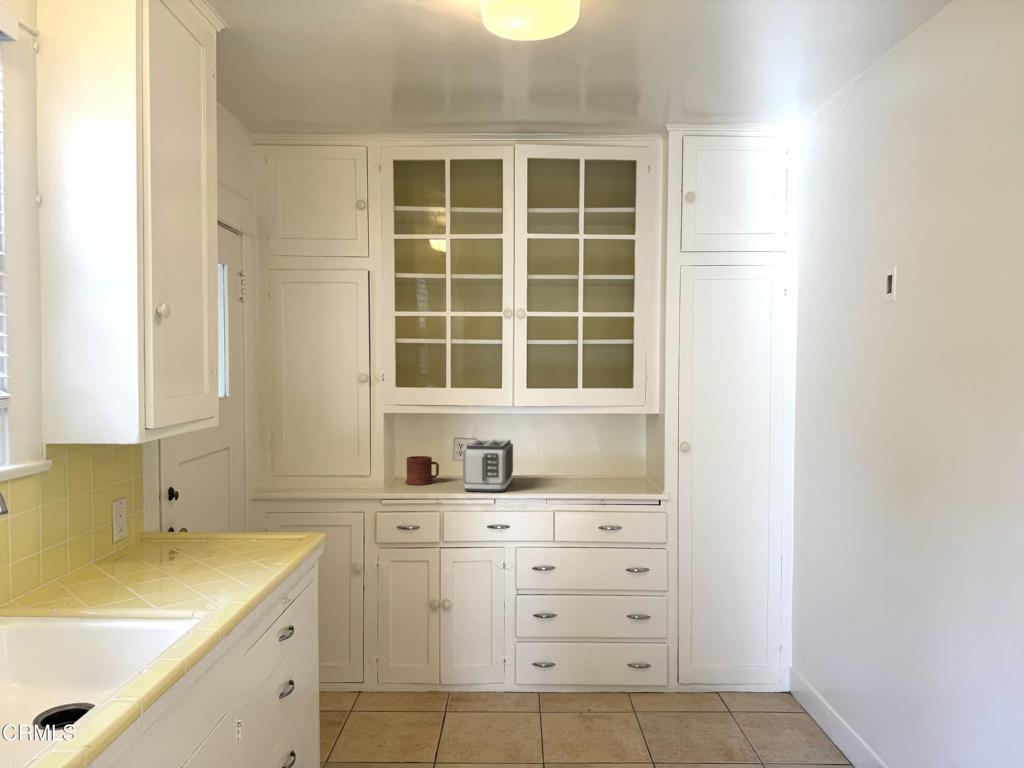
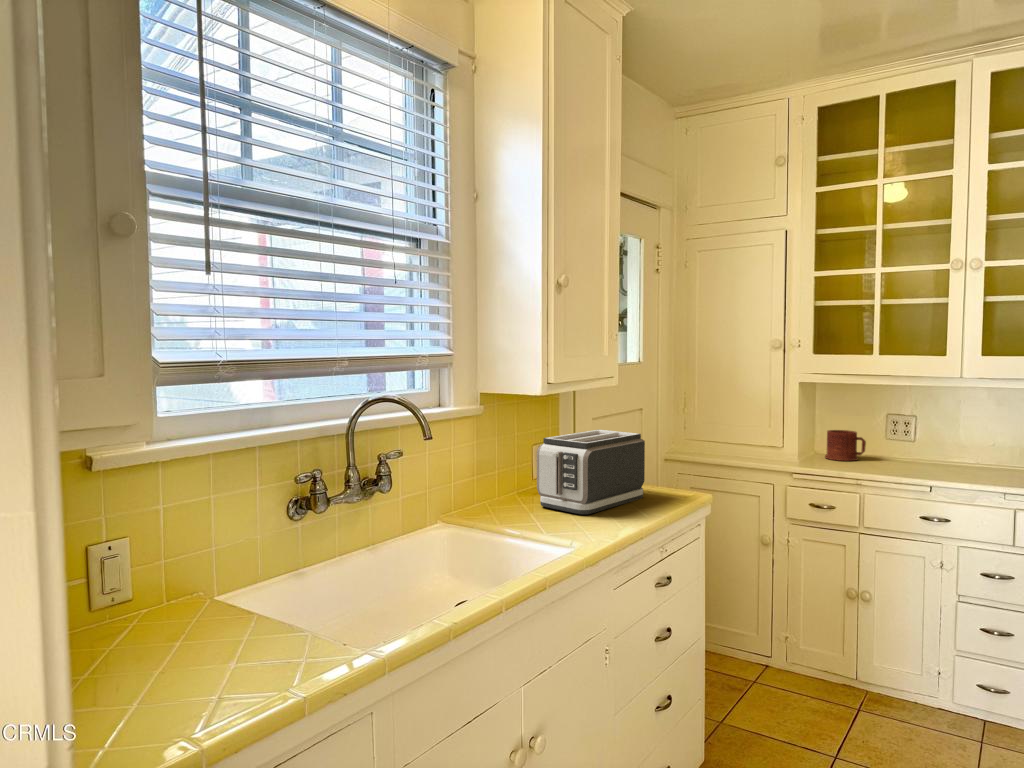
toaster: present [463,439,513,492] -> present [537,430,645,514]

